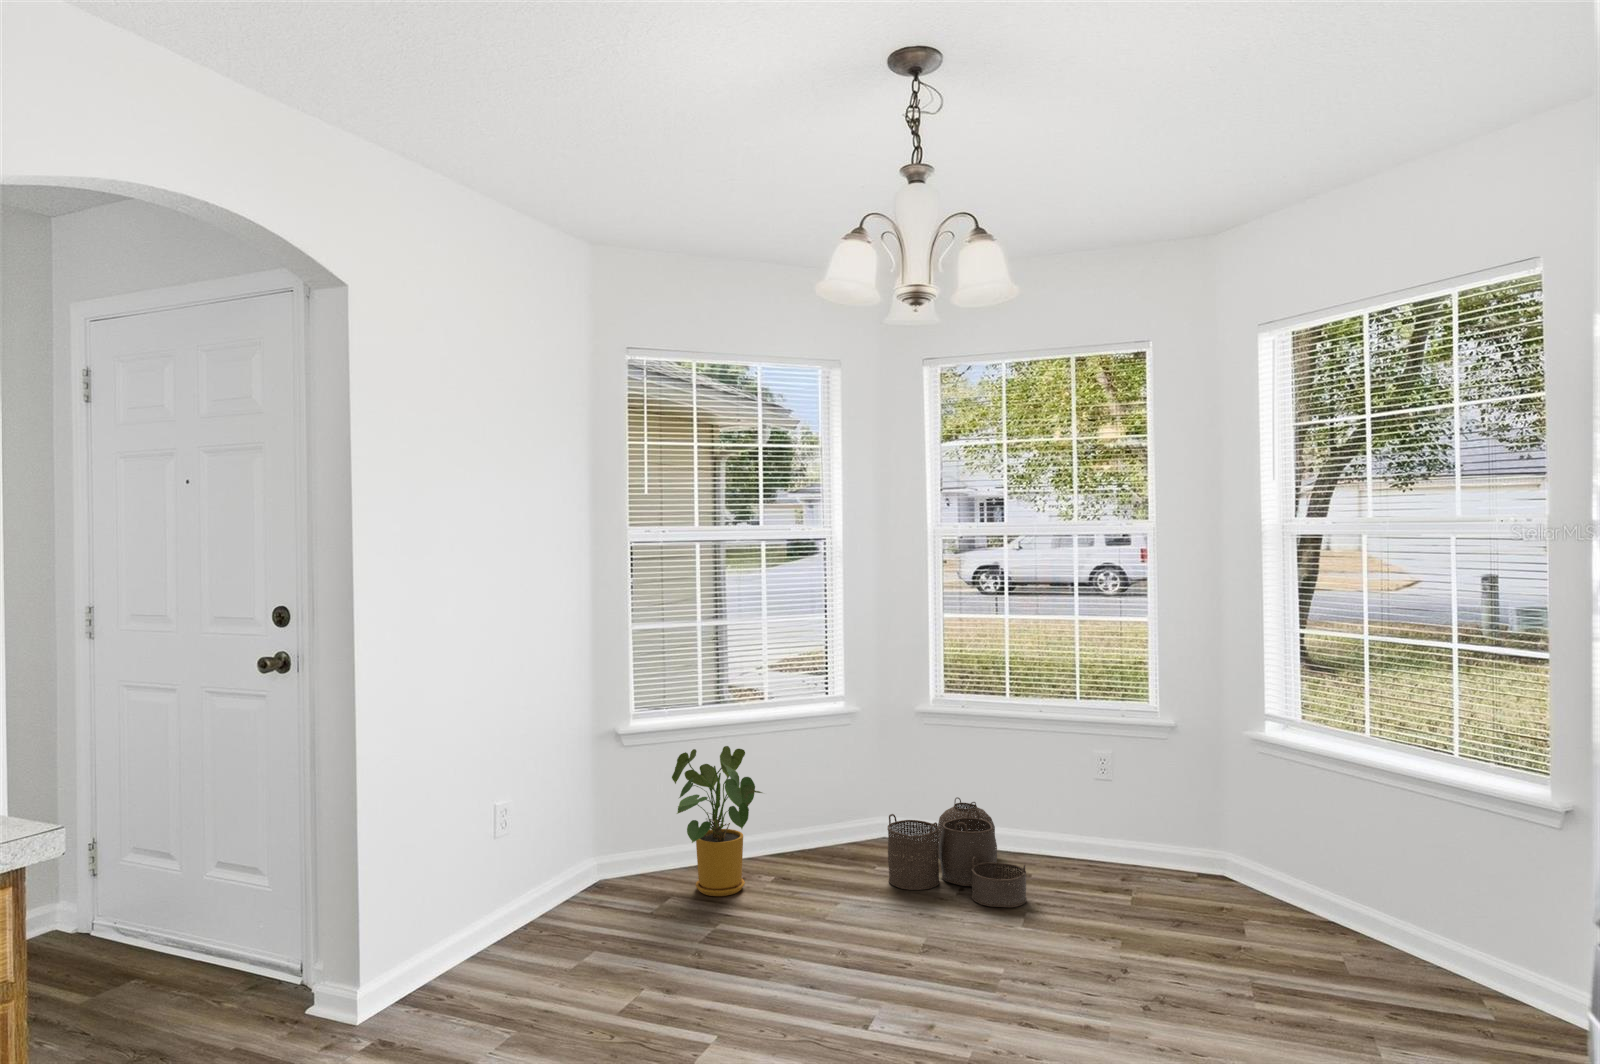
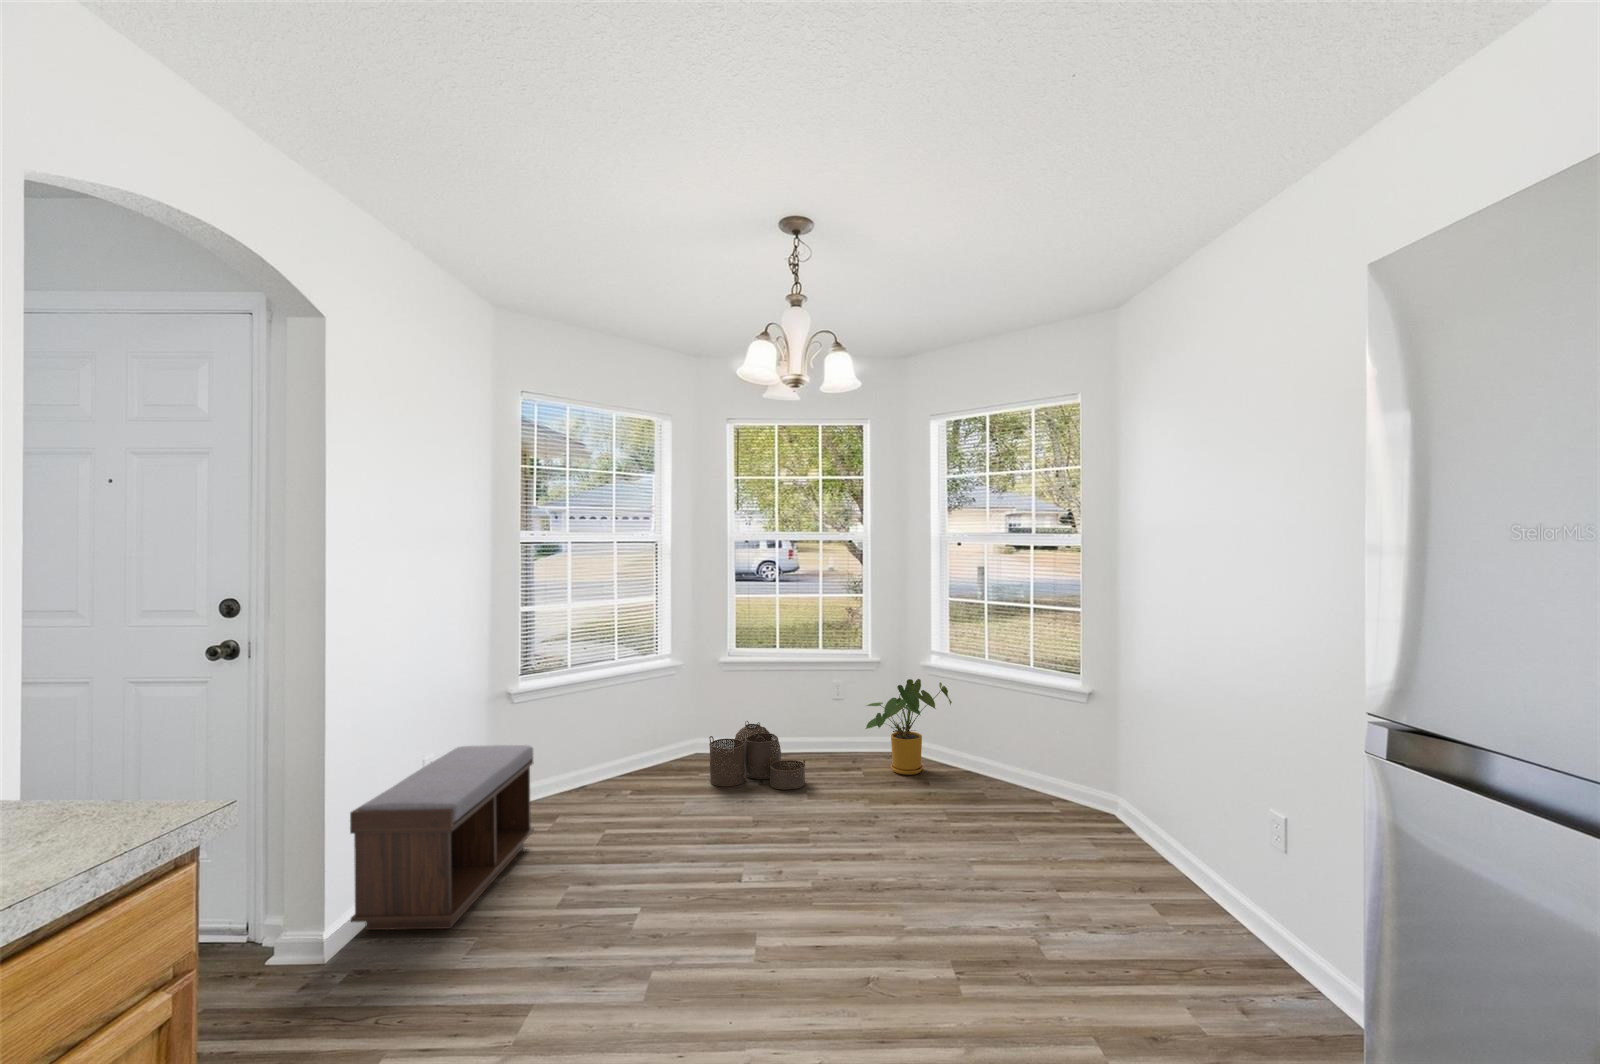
house plant: present [672,746,762,896] -> present [866,679,952,775]
bench: none [390,792,630,1016] -> present [350,745,534,930]

